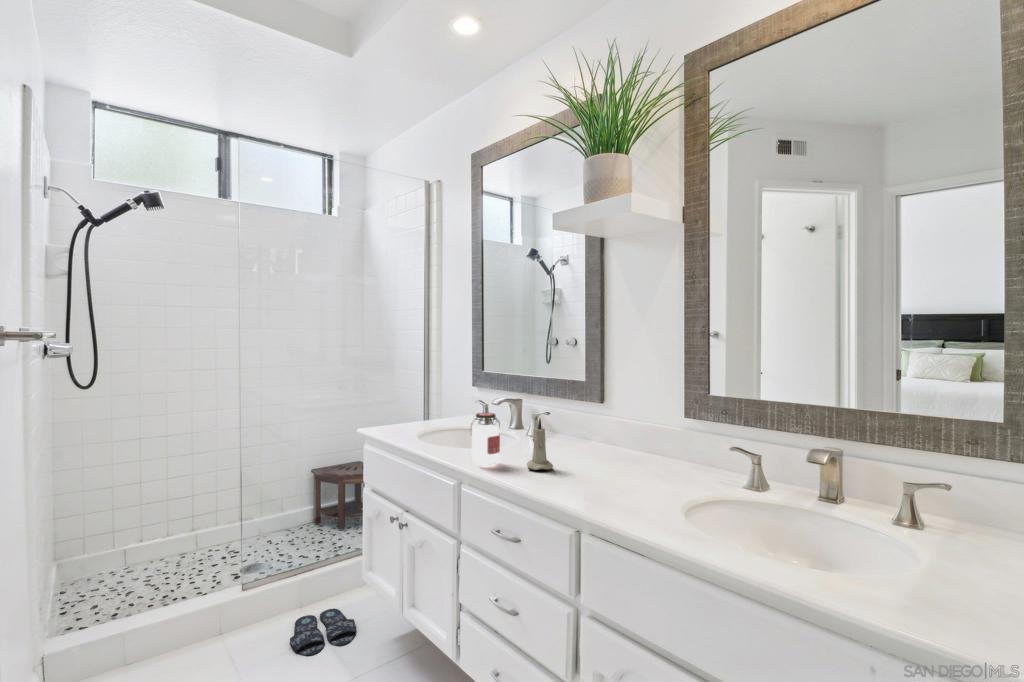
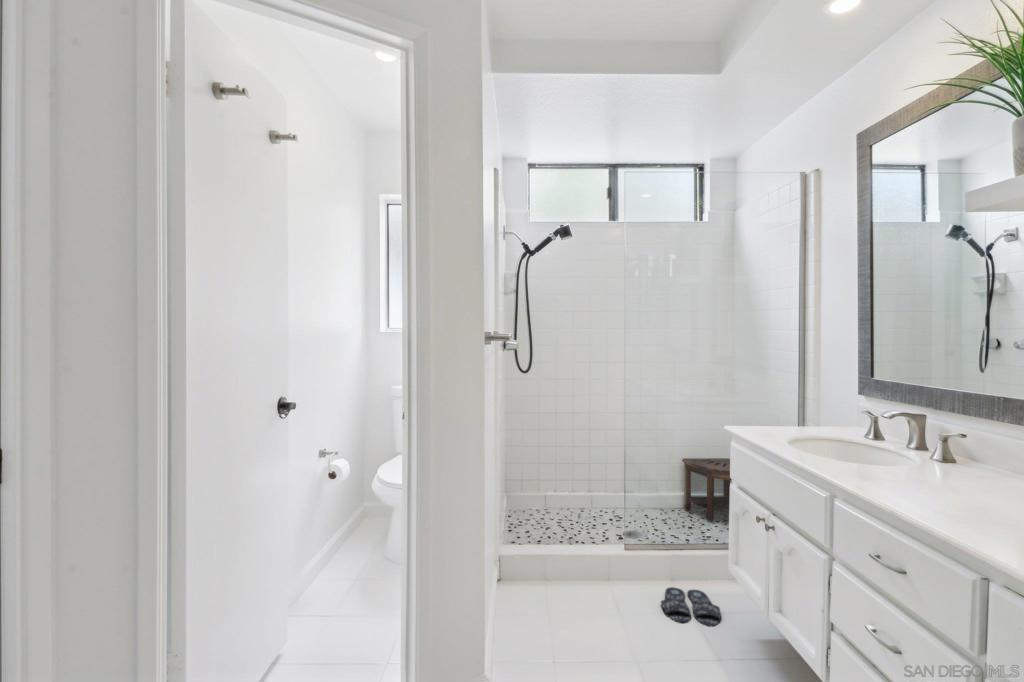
jar: present [471,413,500,465] -> none [846,423,888,483]
candle: present [527,418,553,470] -> none [927,436,970,502]

